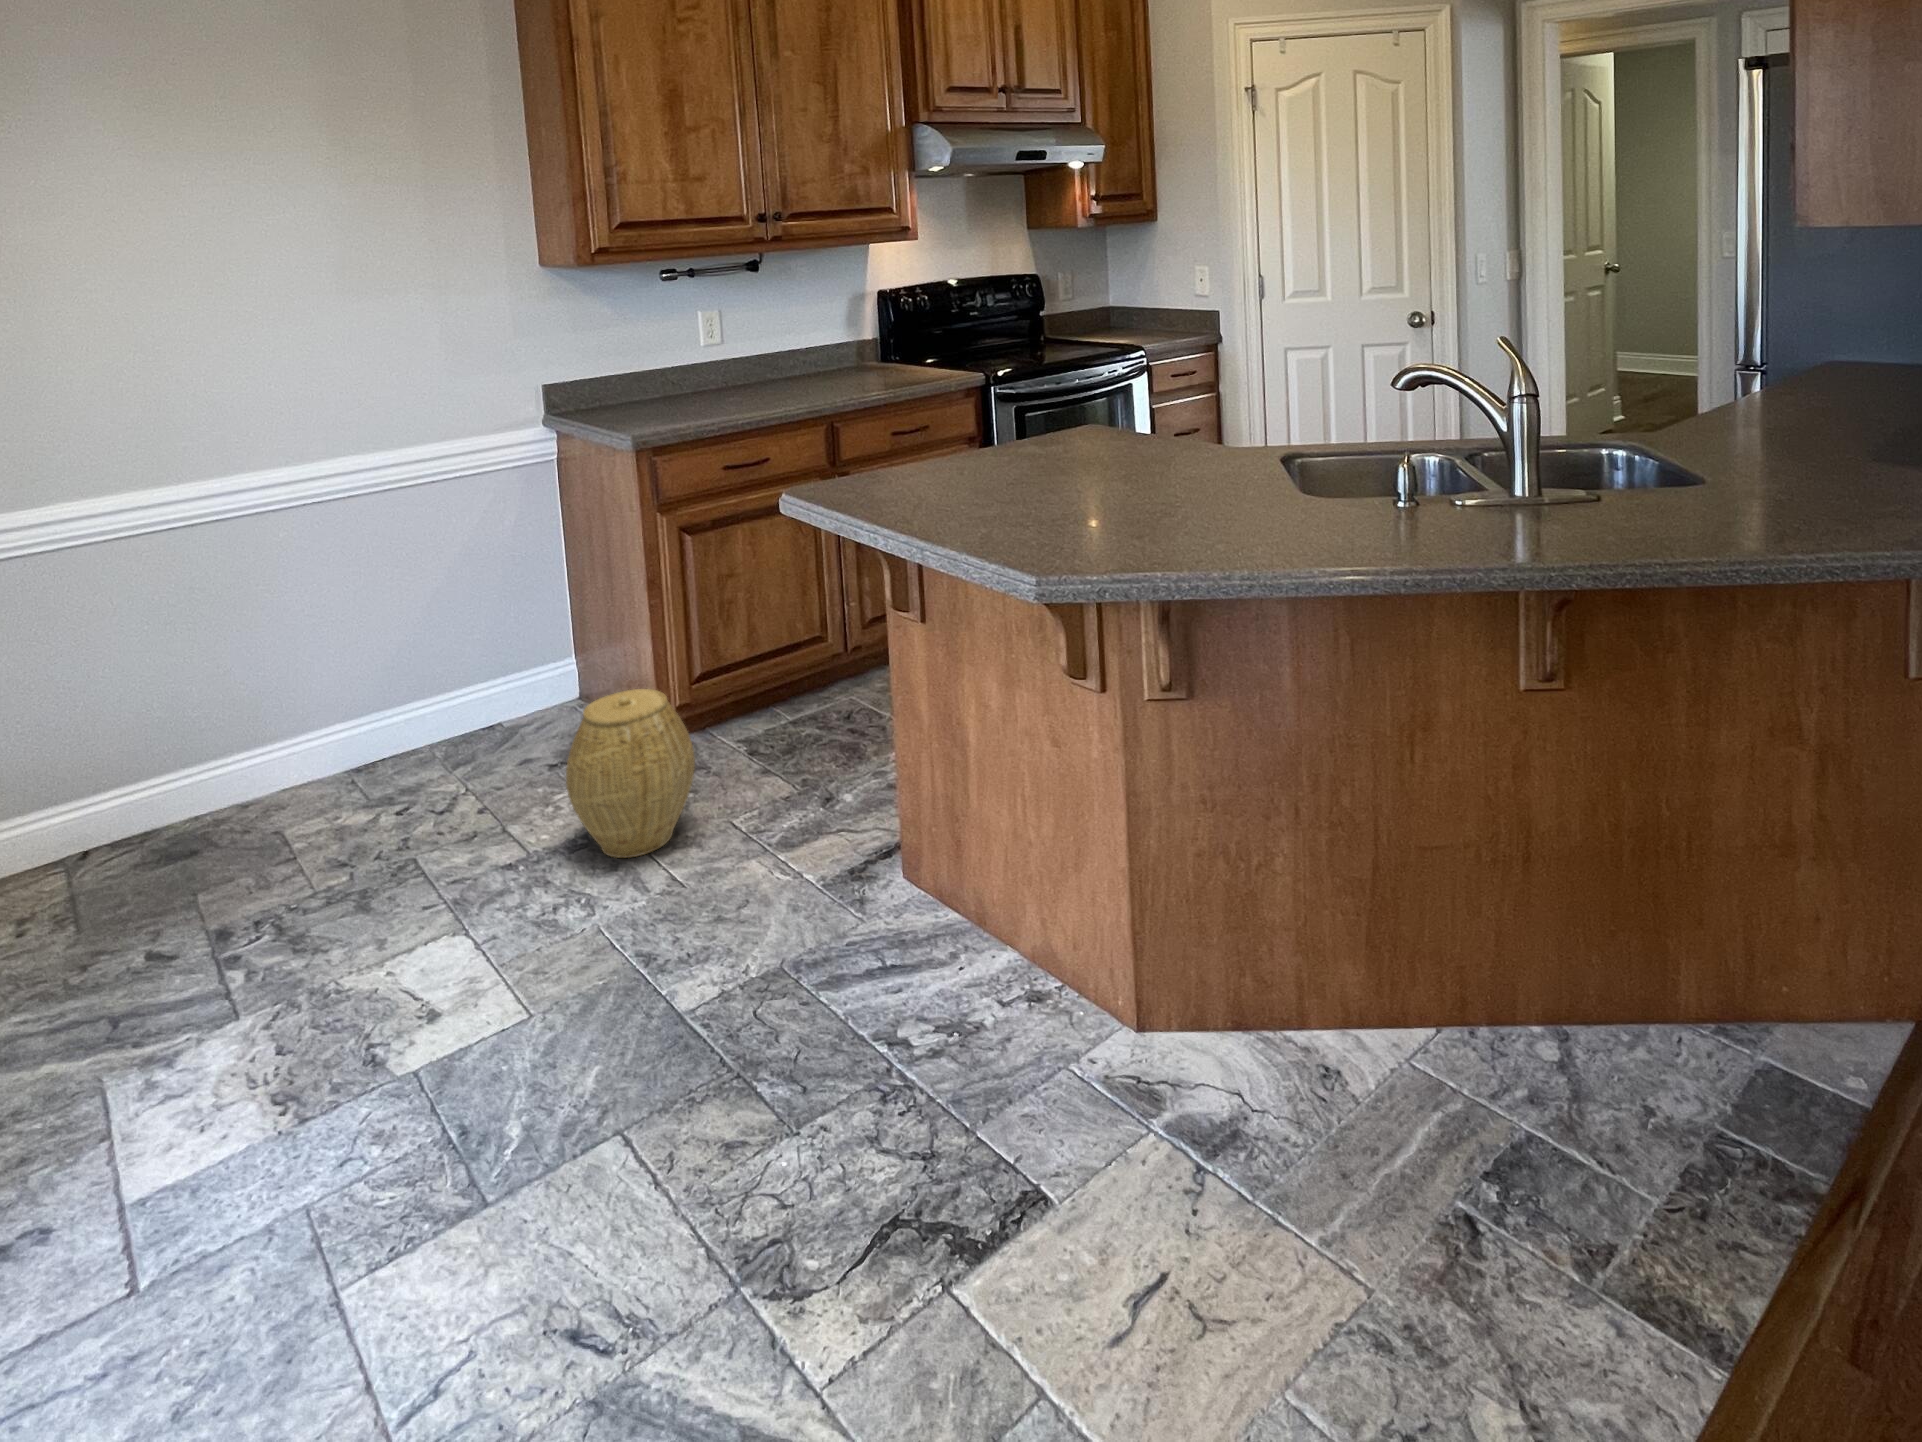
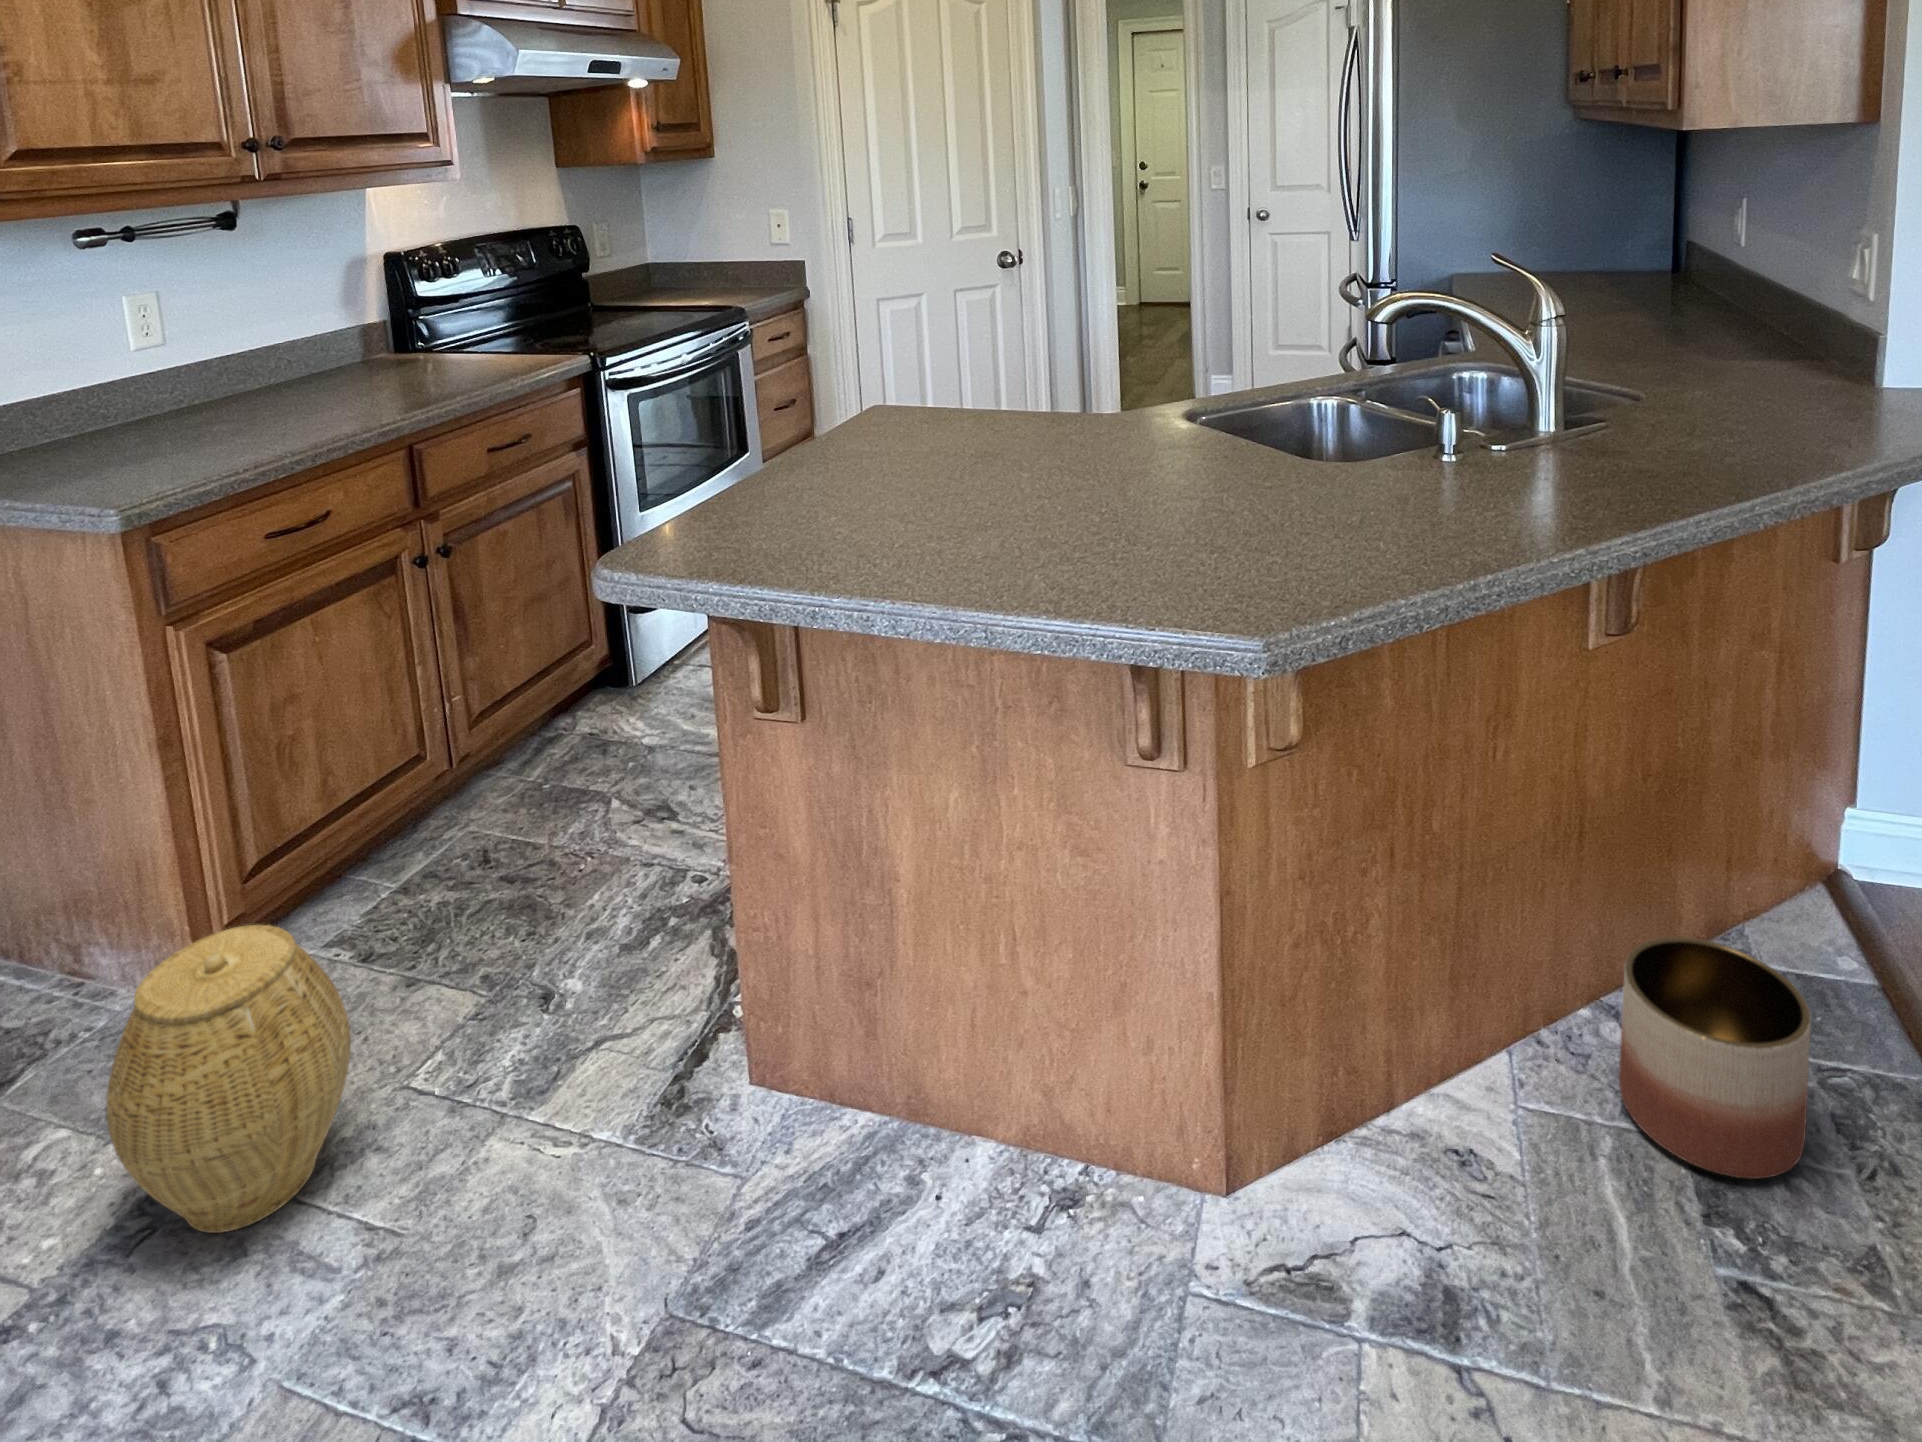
planter: none [1493,961,1650,1179] -> present [1619,937,1811,1179]

